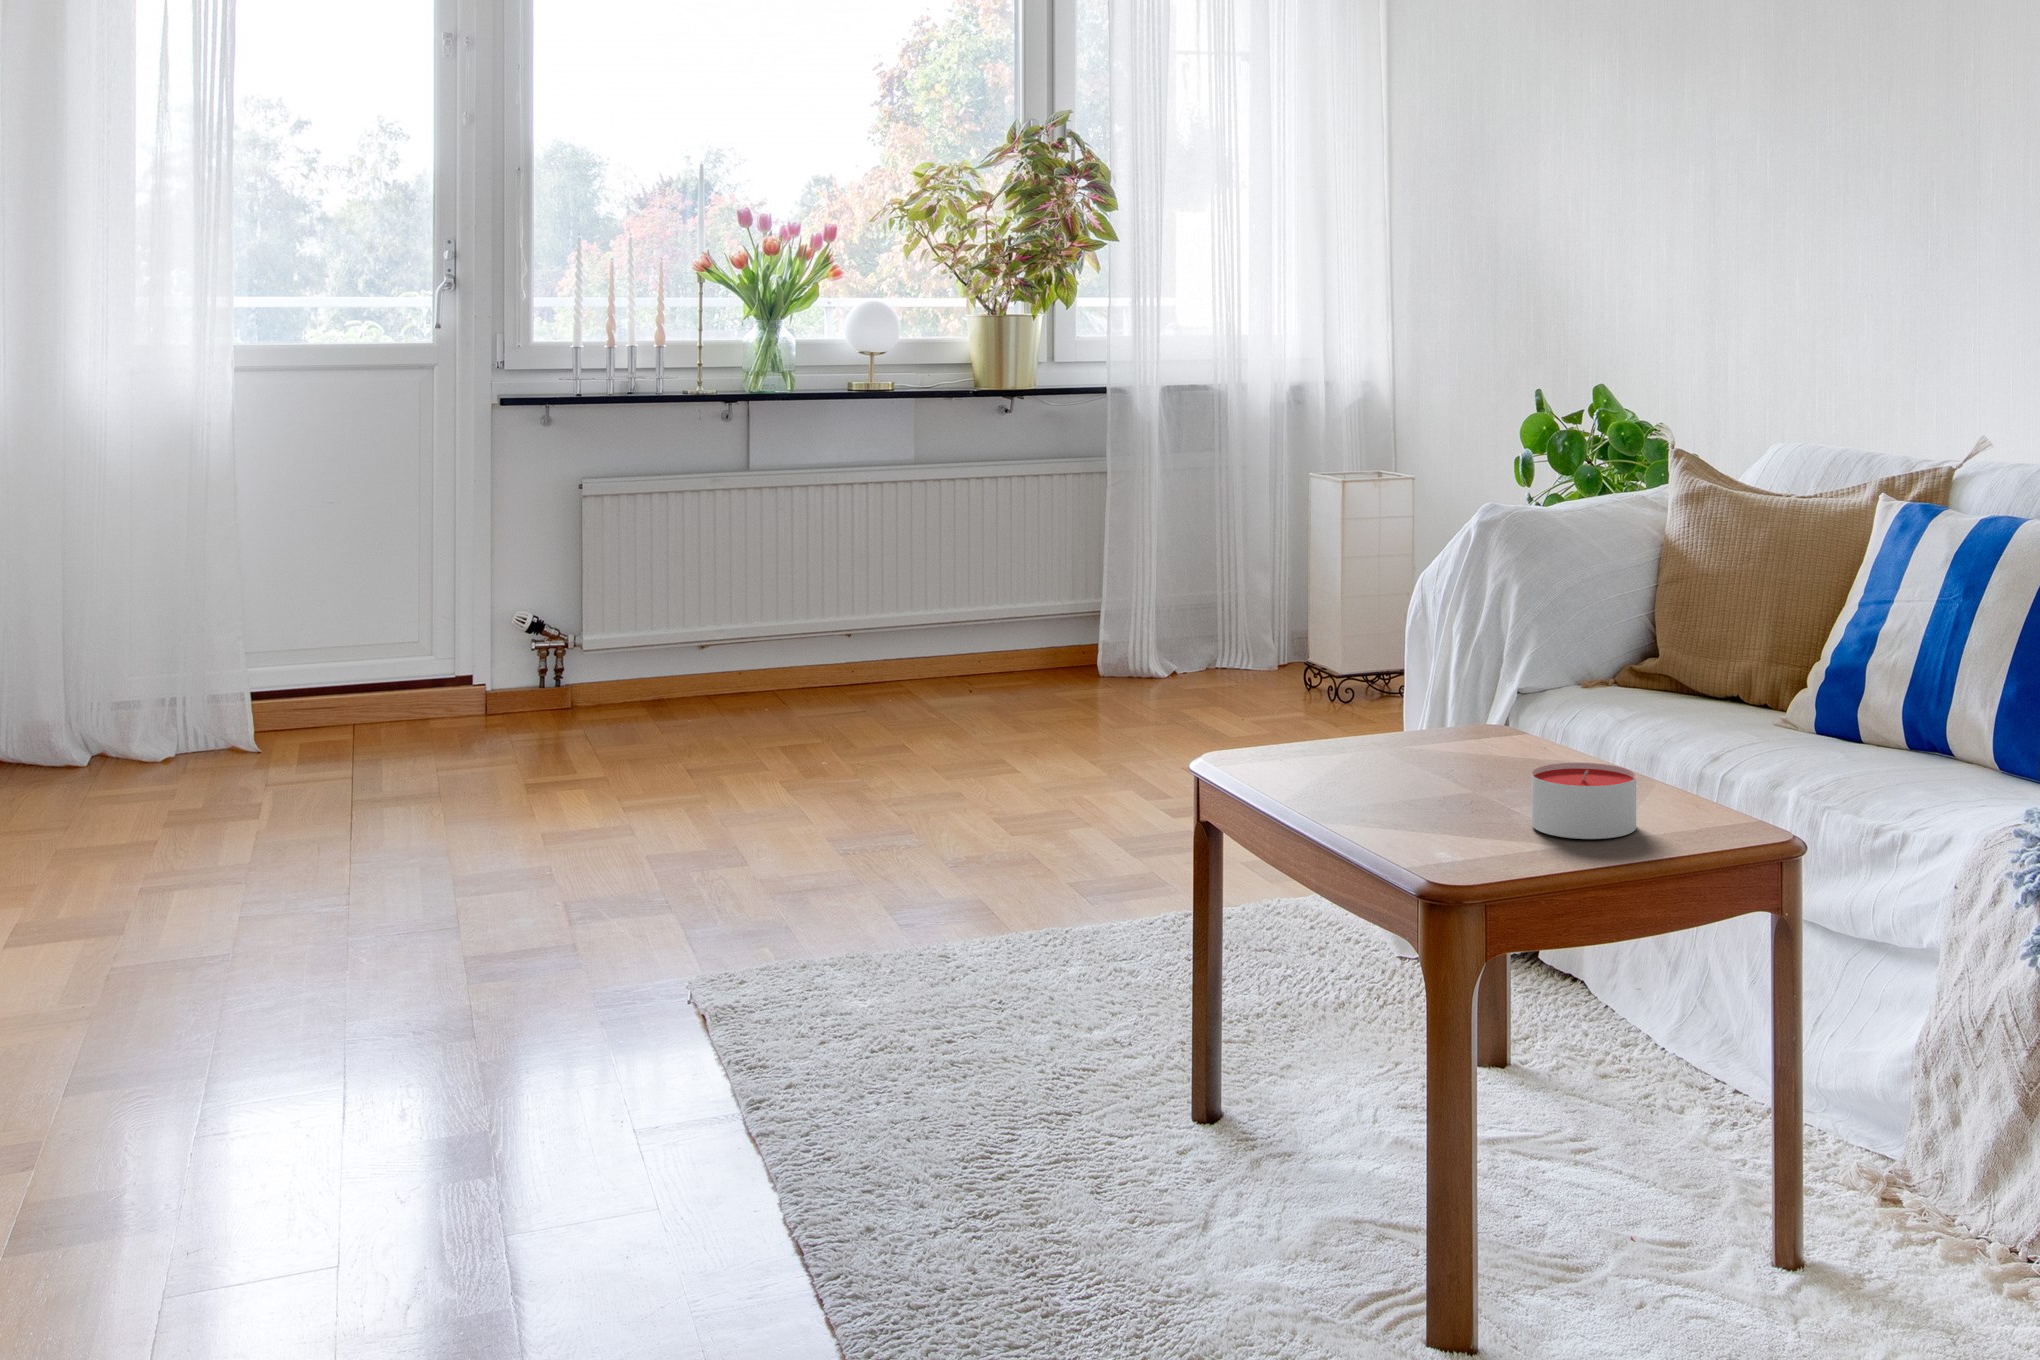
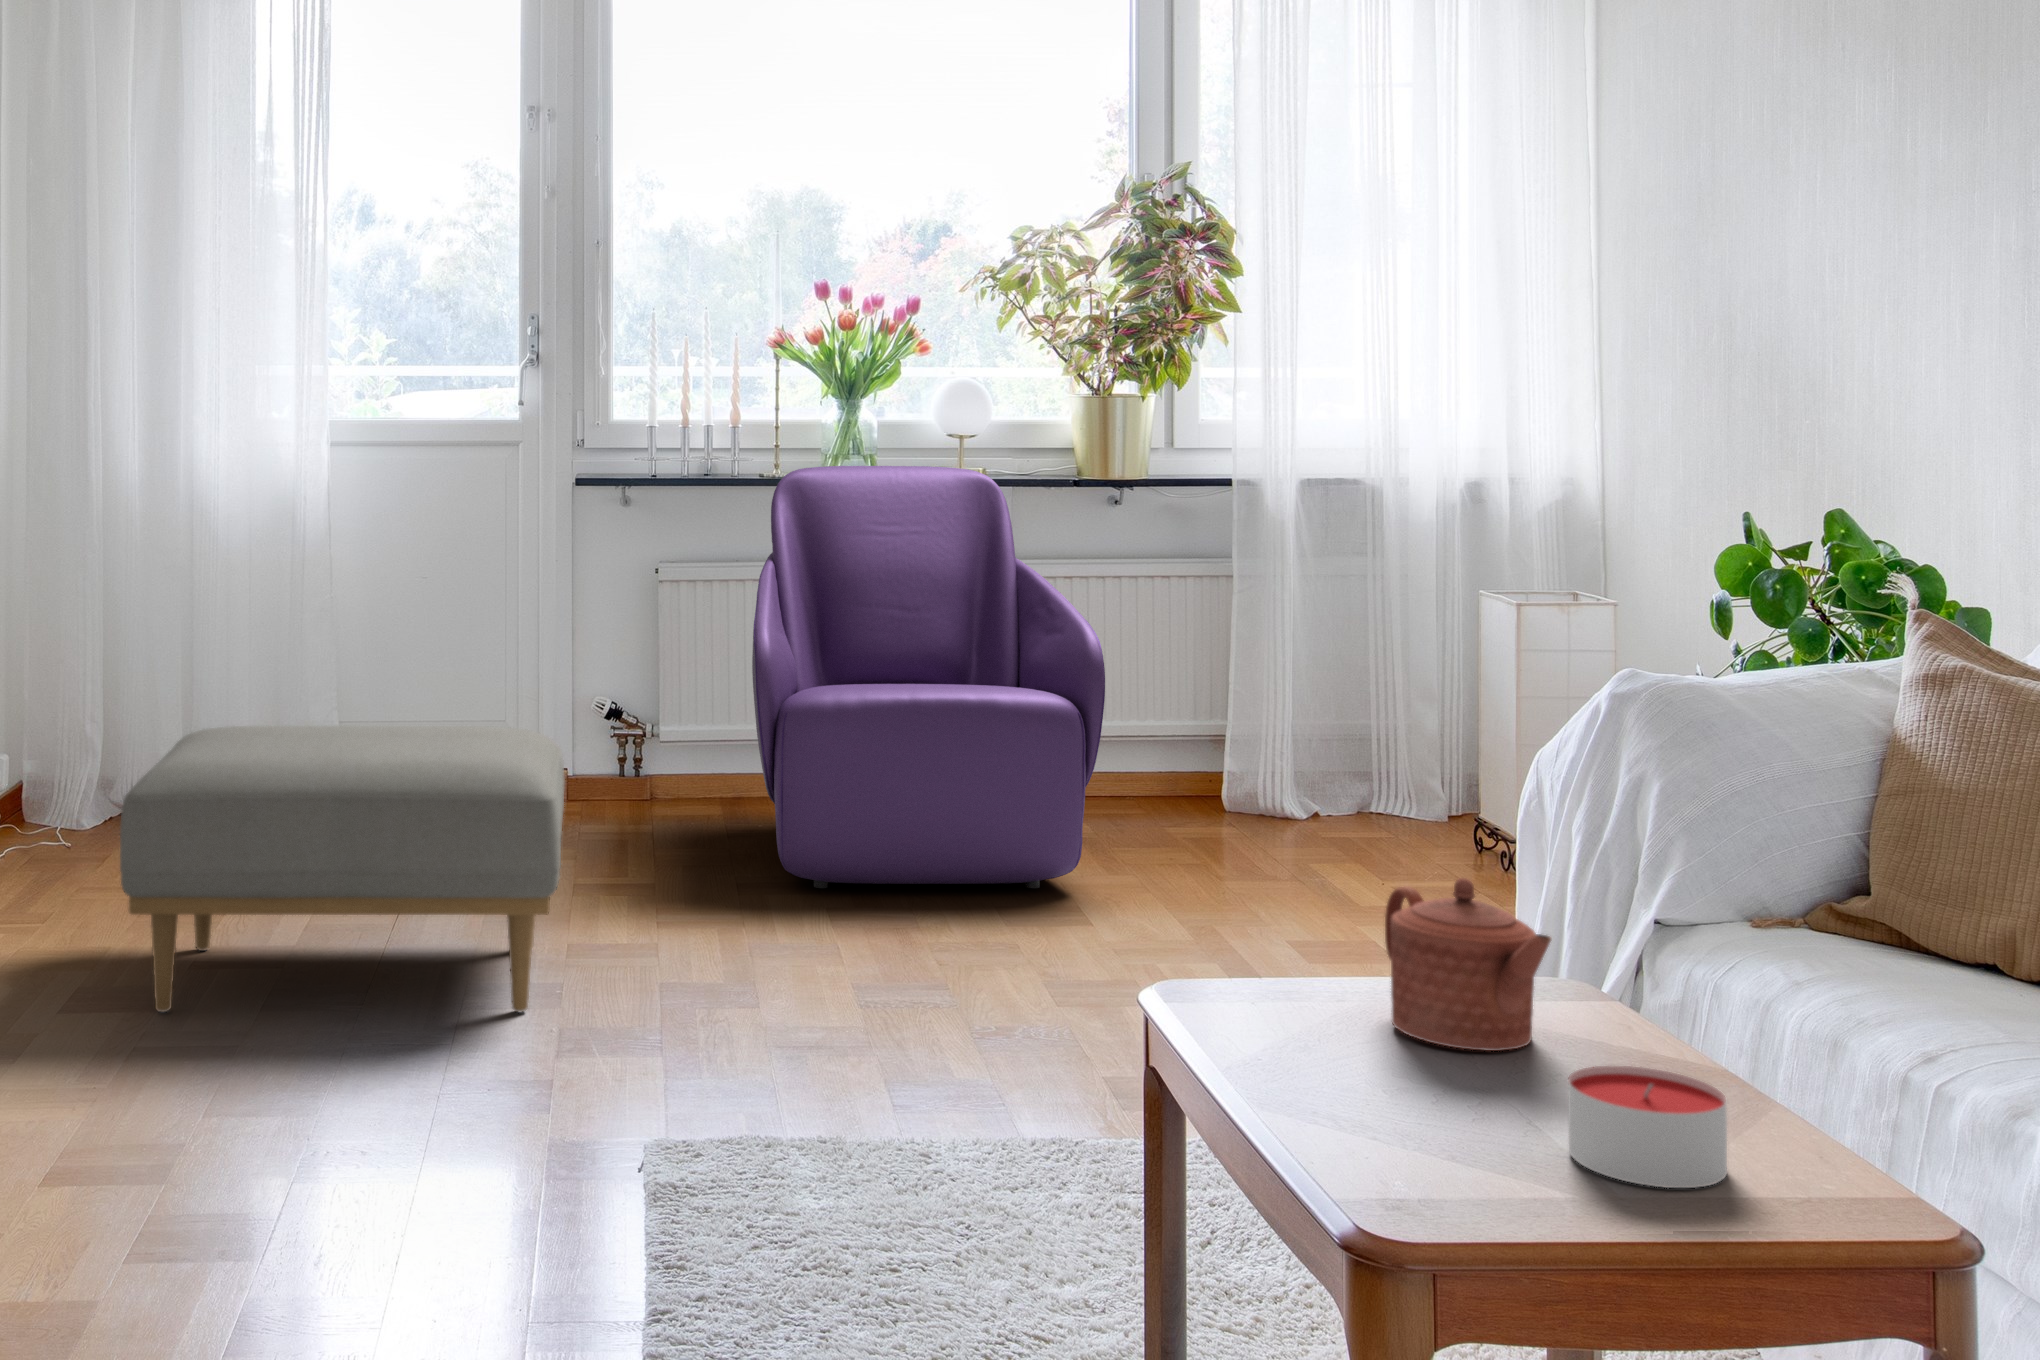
armchair: none [698,381,1023,764] -> present [752,466,1105,888]
ottoman: none [83,633,561,940] -> present [120,726,564,1013]
teapot: none [1365,650,1498,776] -> present [1385,878,1551,1051]

